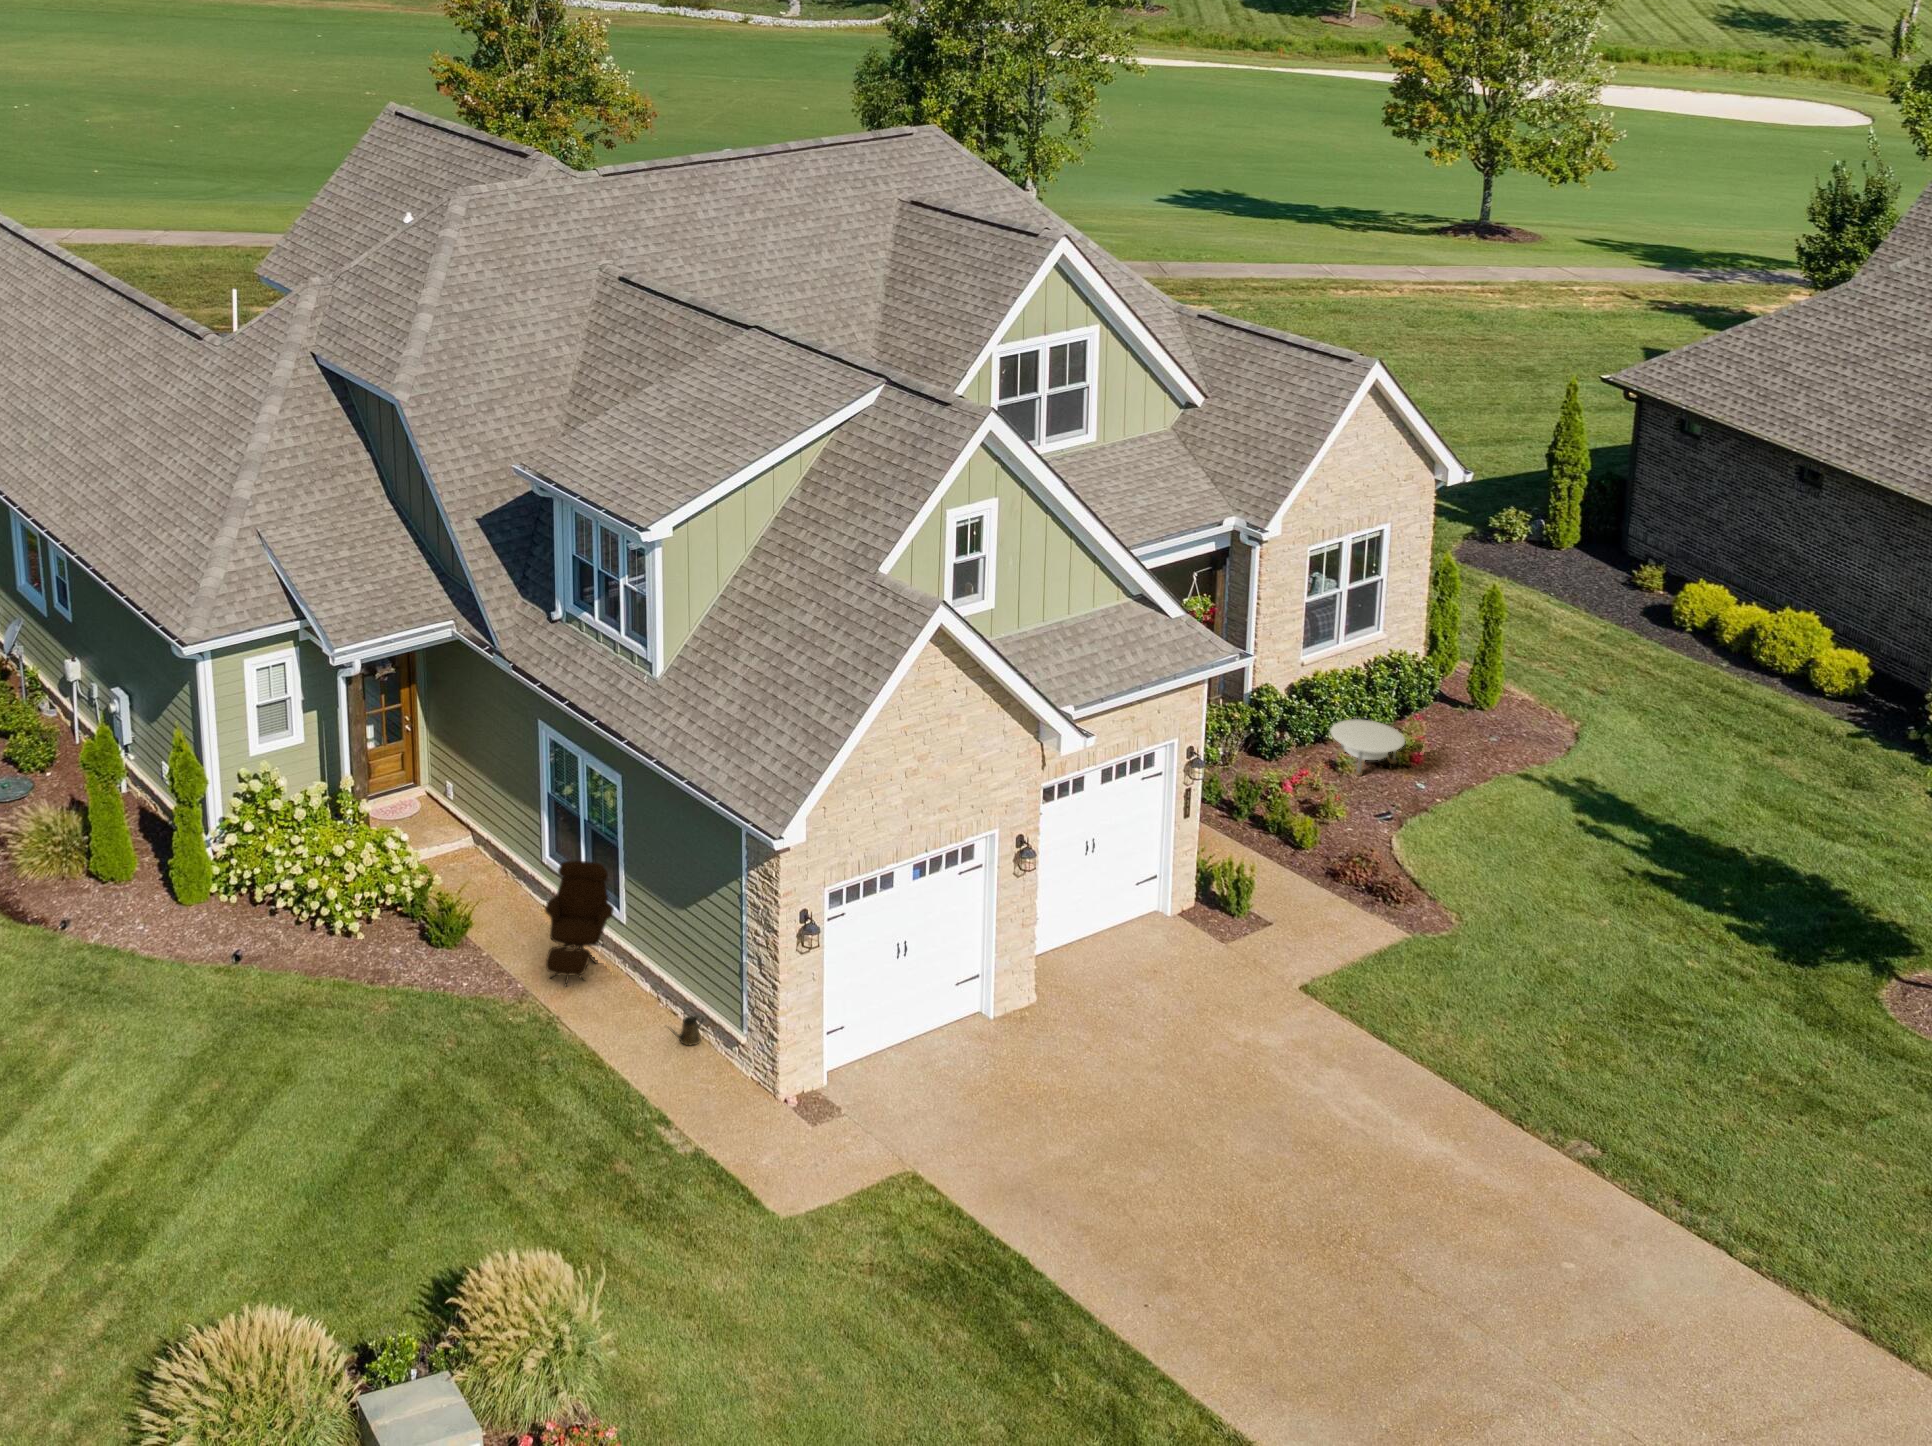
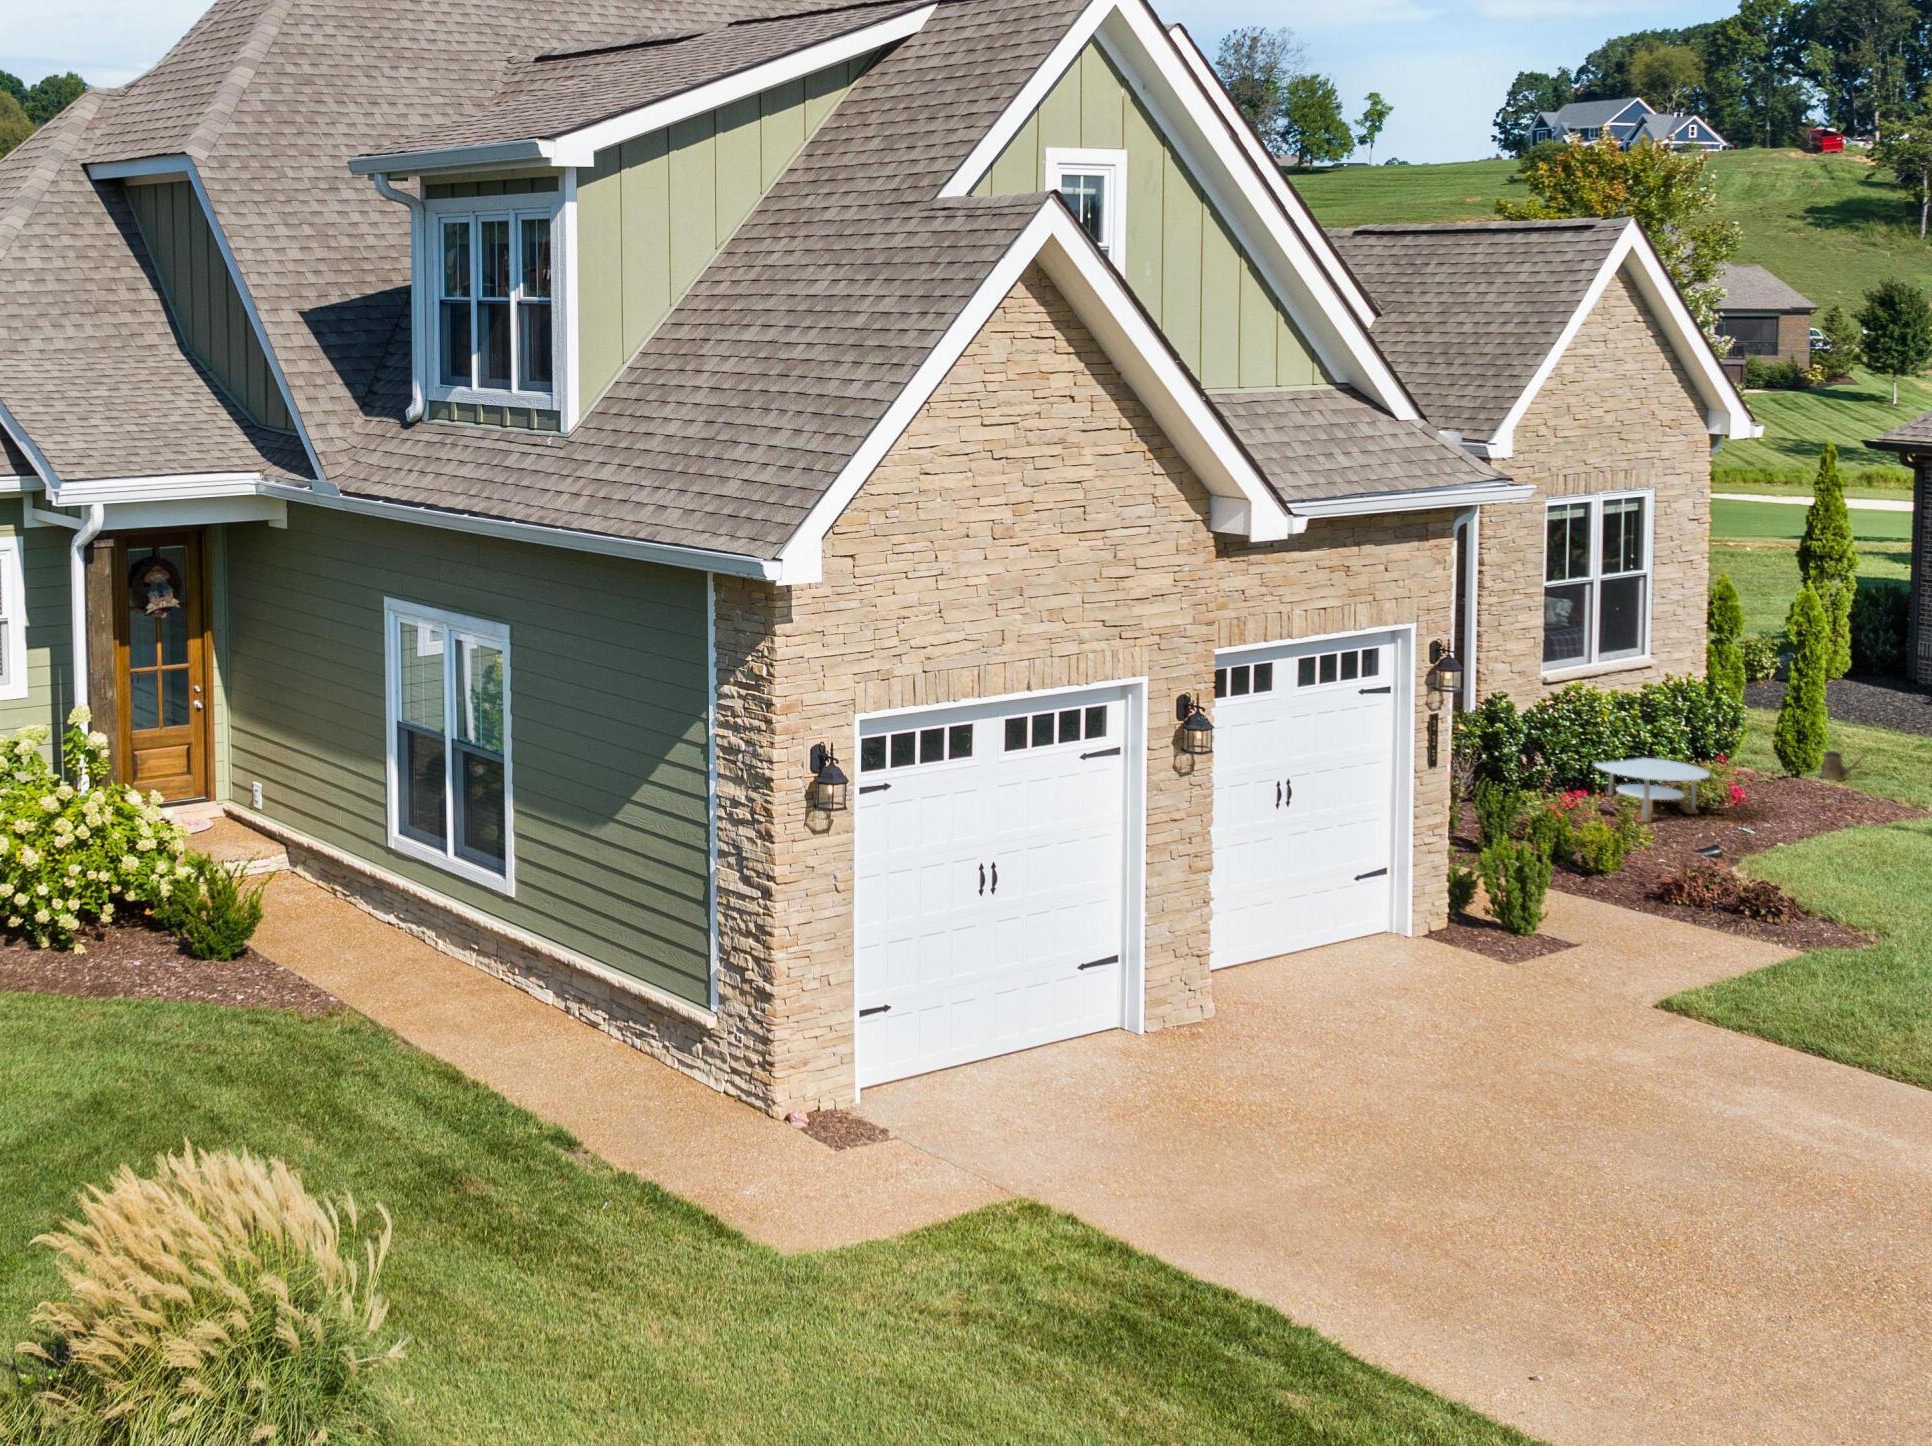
lounge chair: present [545,861,614,986] -> none [379,804,498,988]
watering can: present [670,1015,704,1045] -> present [1820,751,1863,781]

